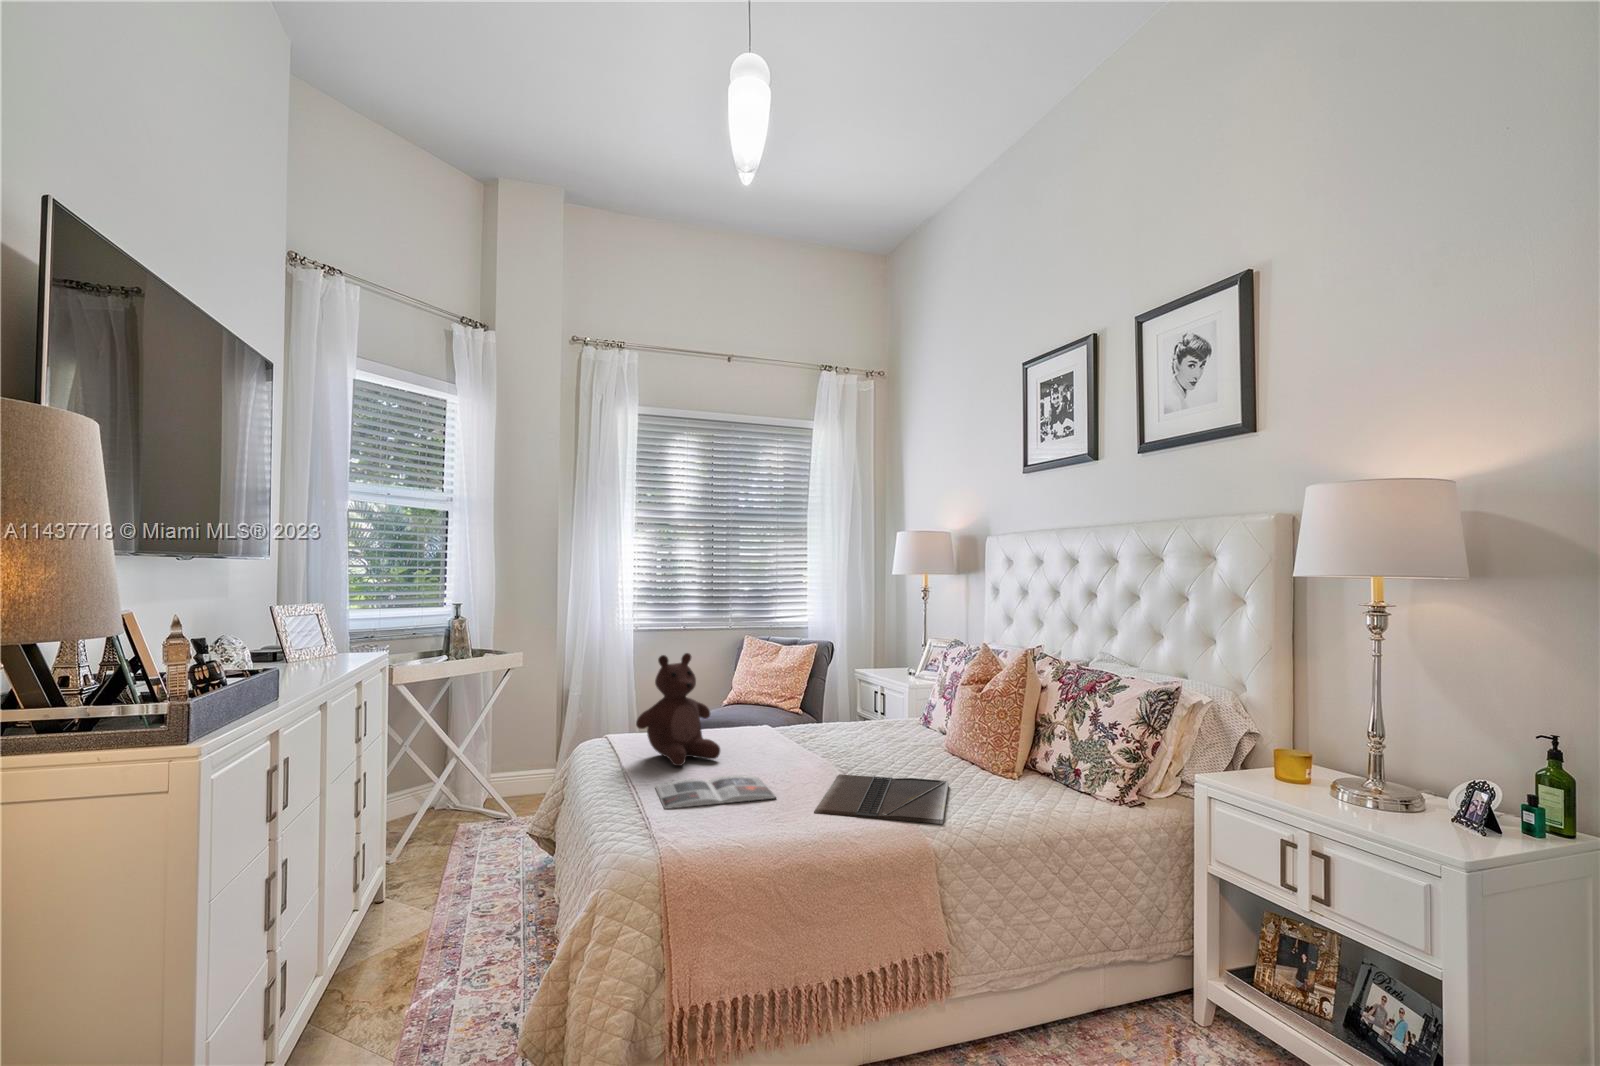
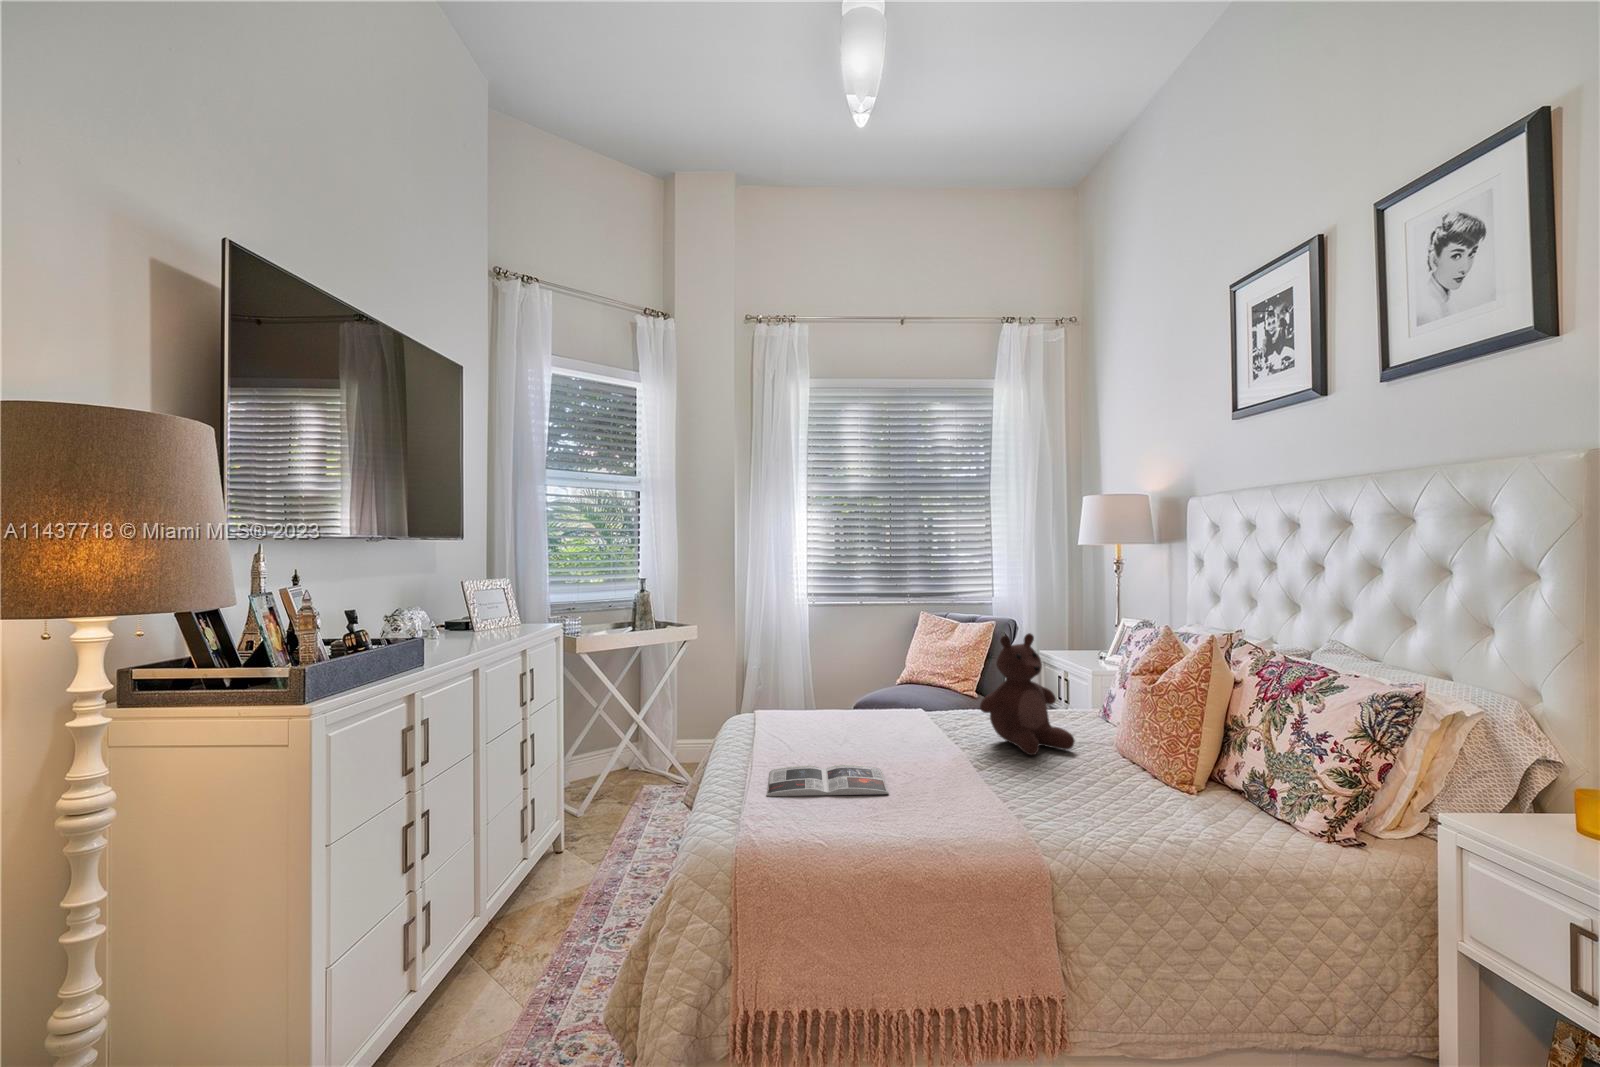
teddy bear: present [636,653,720,766] -> present [980,633,1075,755]
laptop: present [814,774,948,824] -> none [922,772,1099,843]

